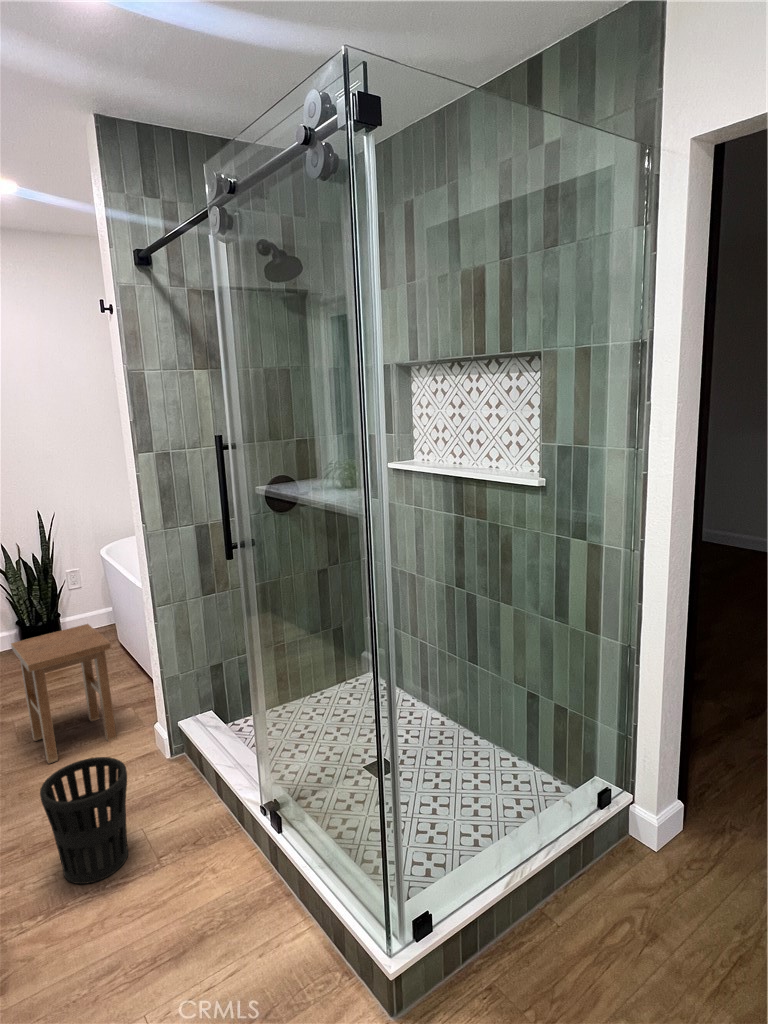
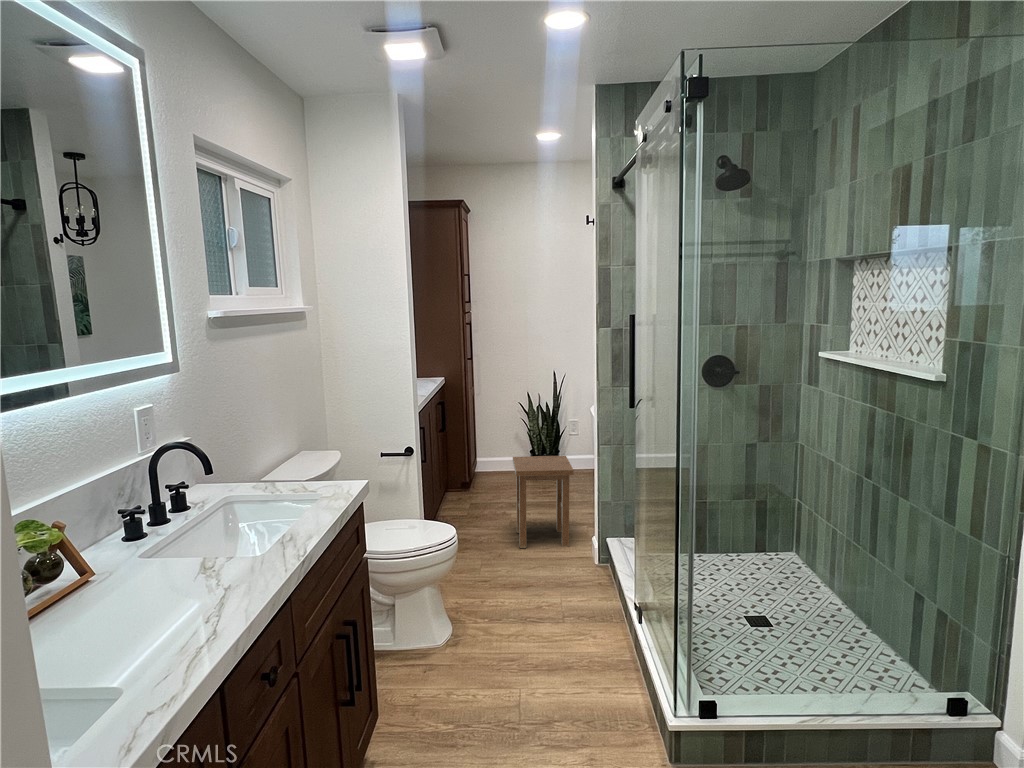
wastebasket: present [40,757,128,884] -> none [496,537,552,622]

